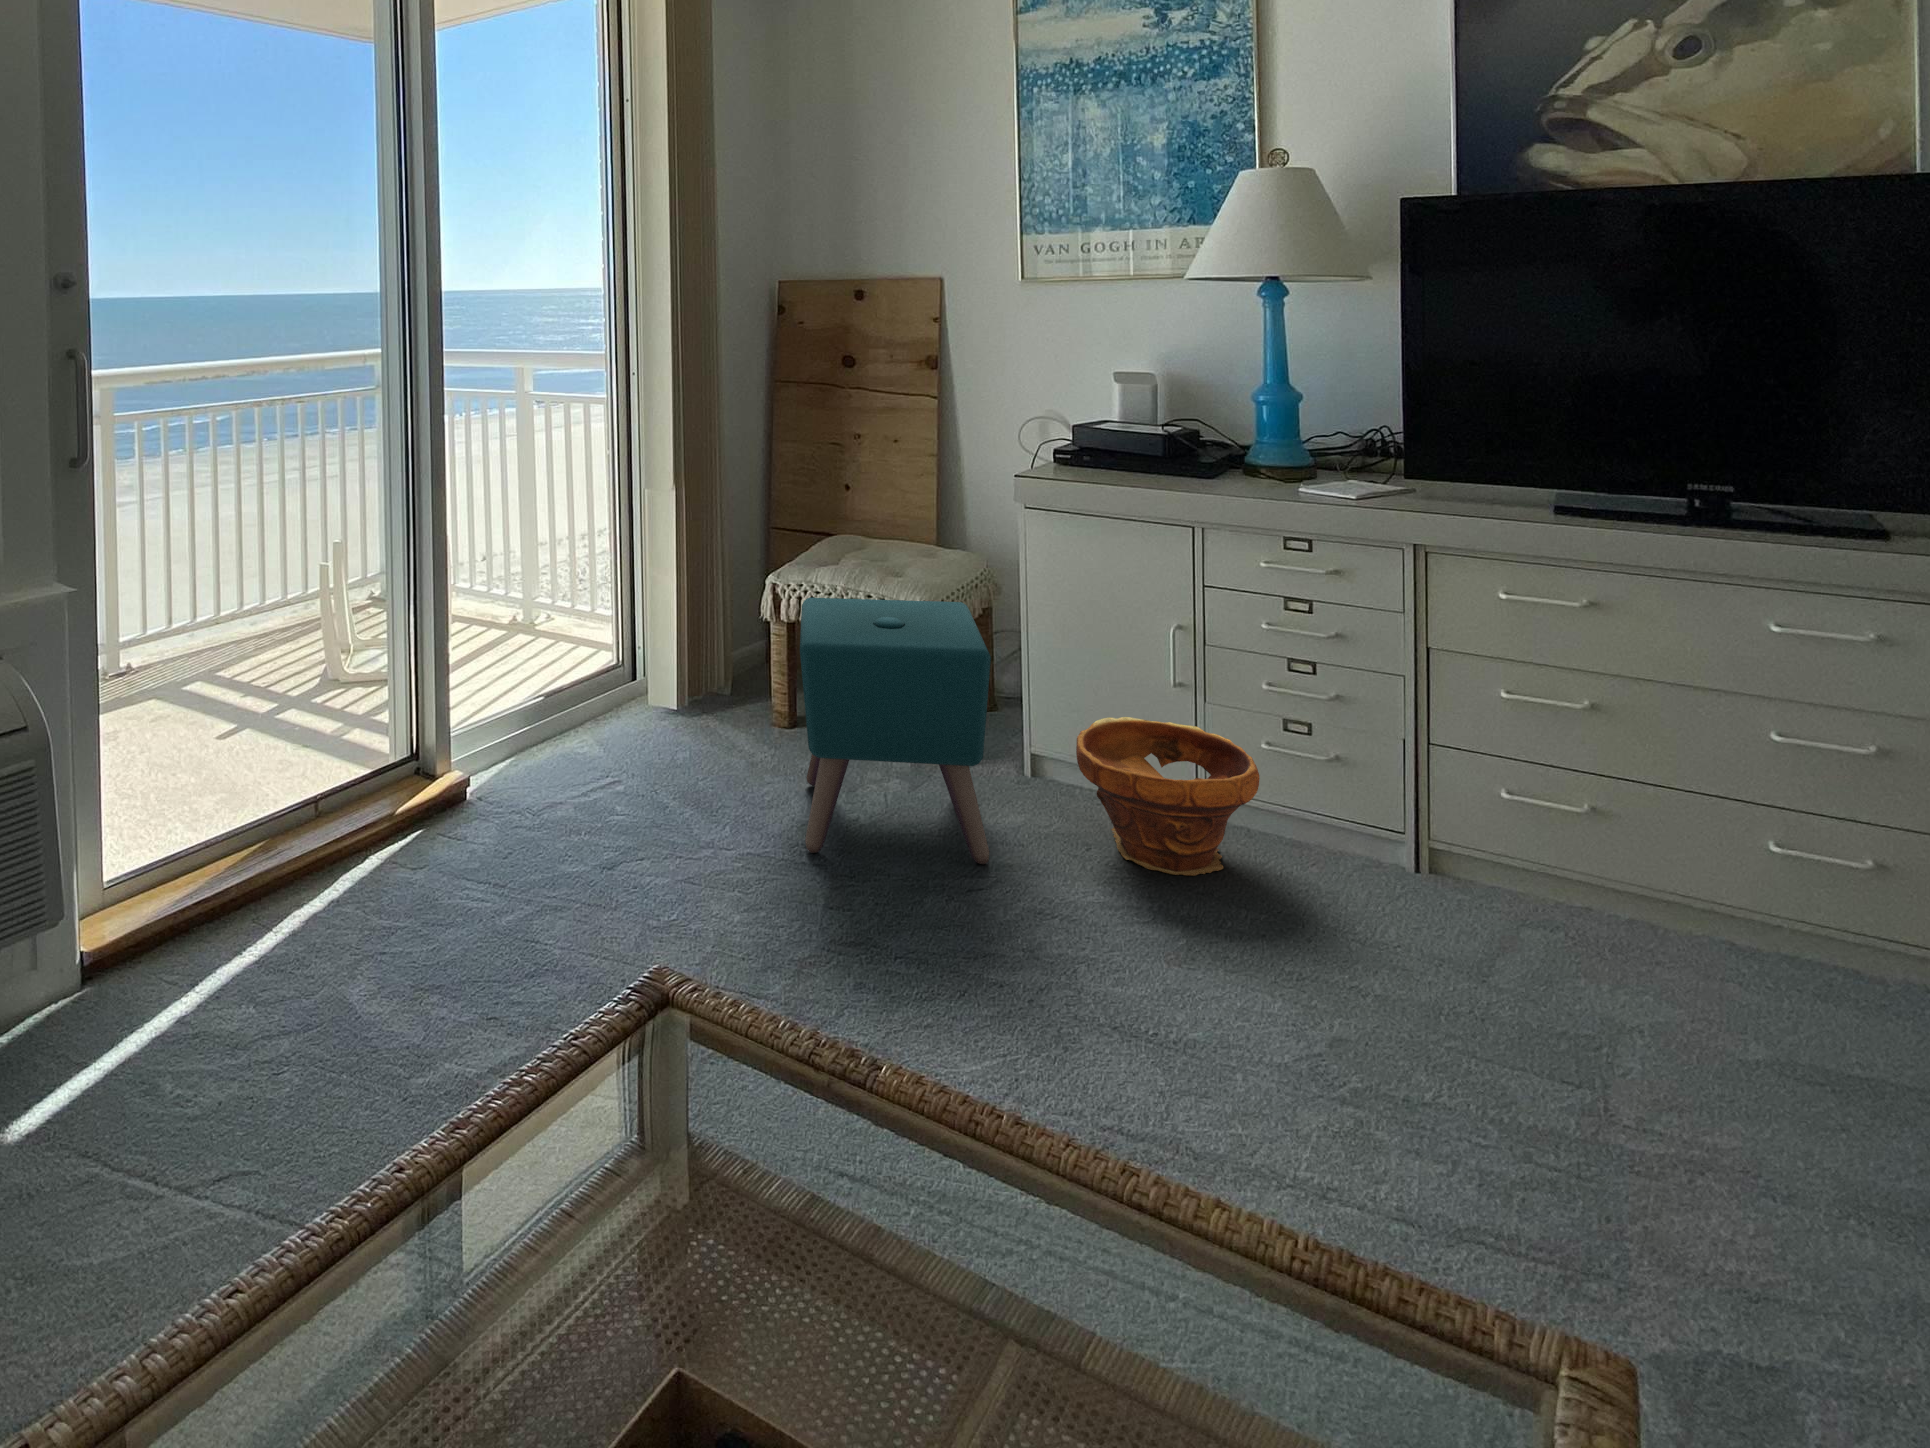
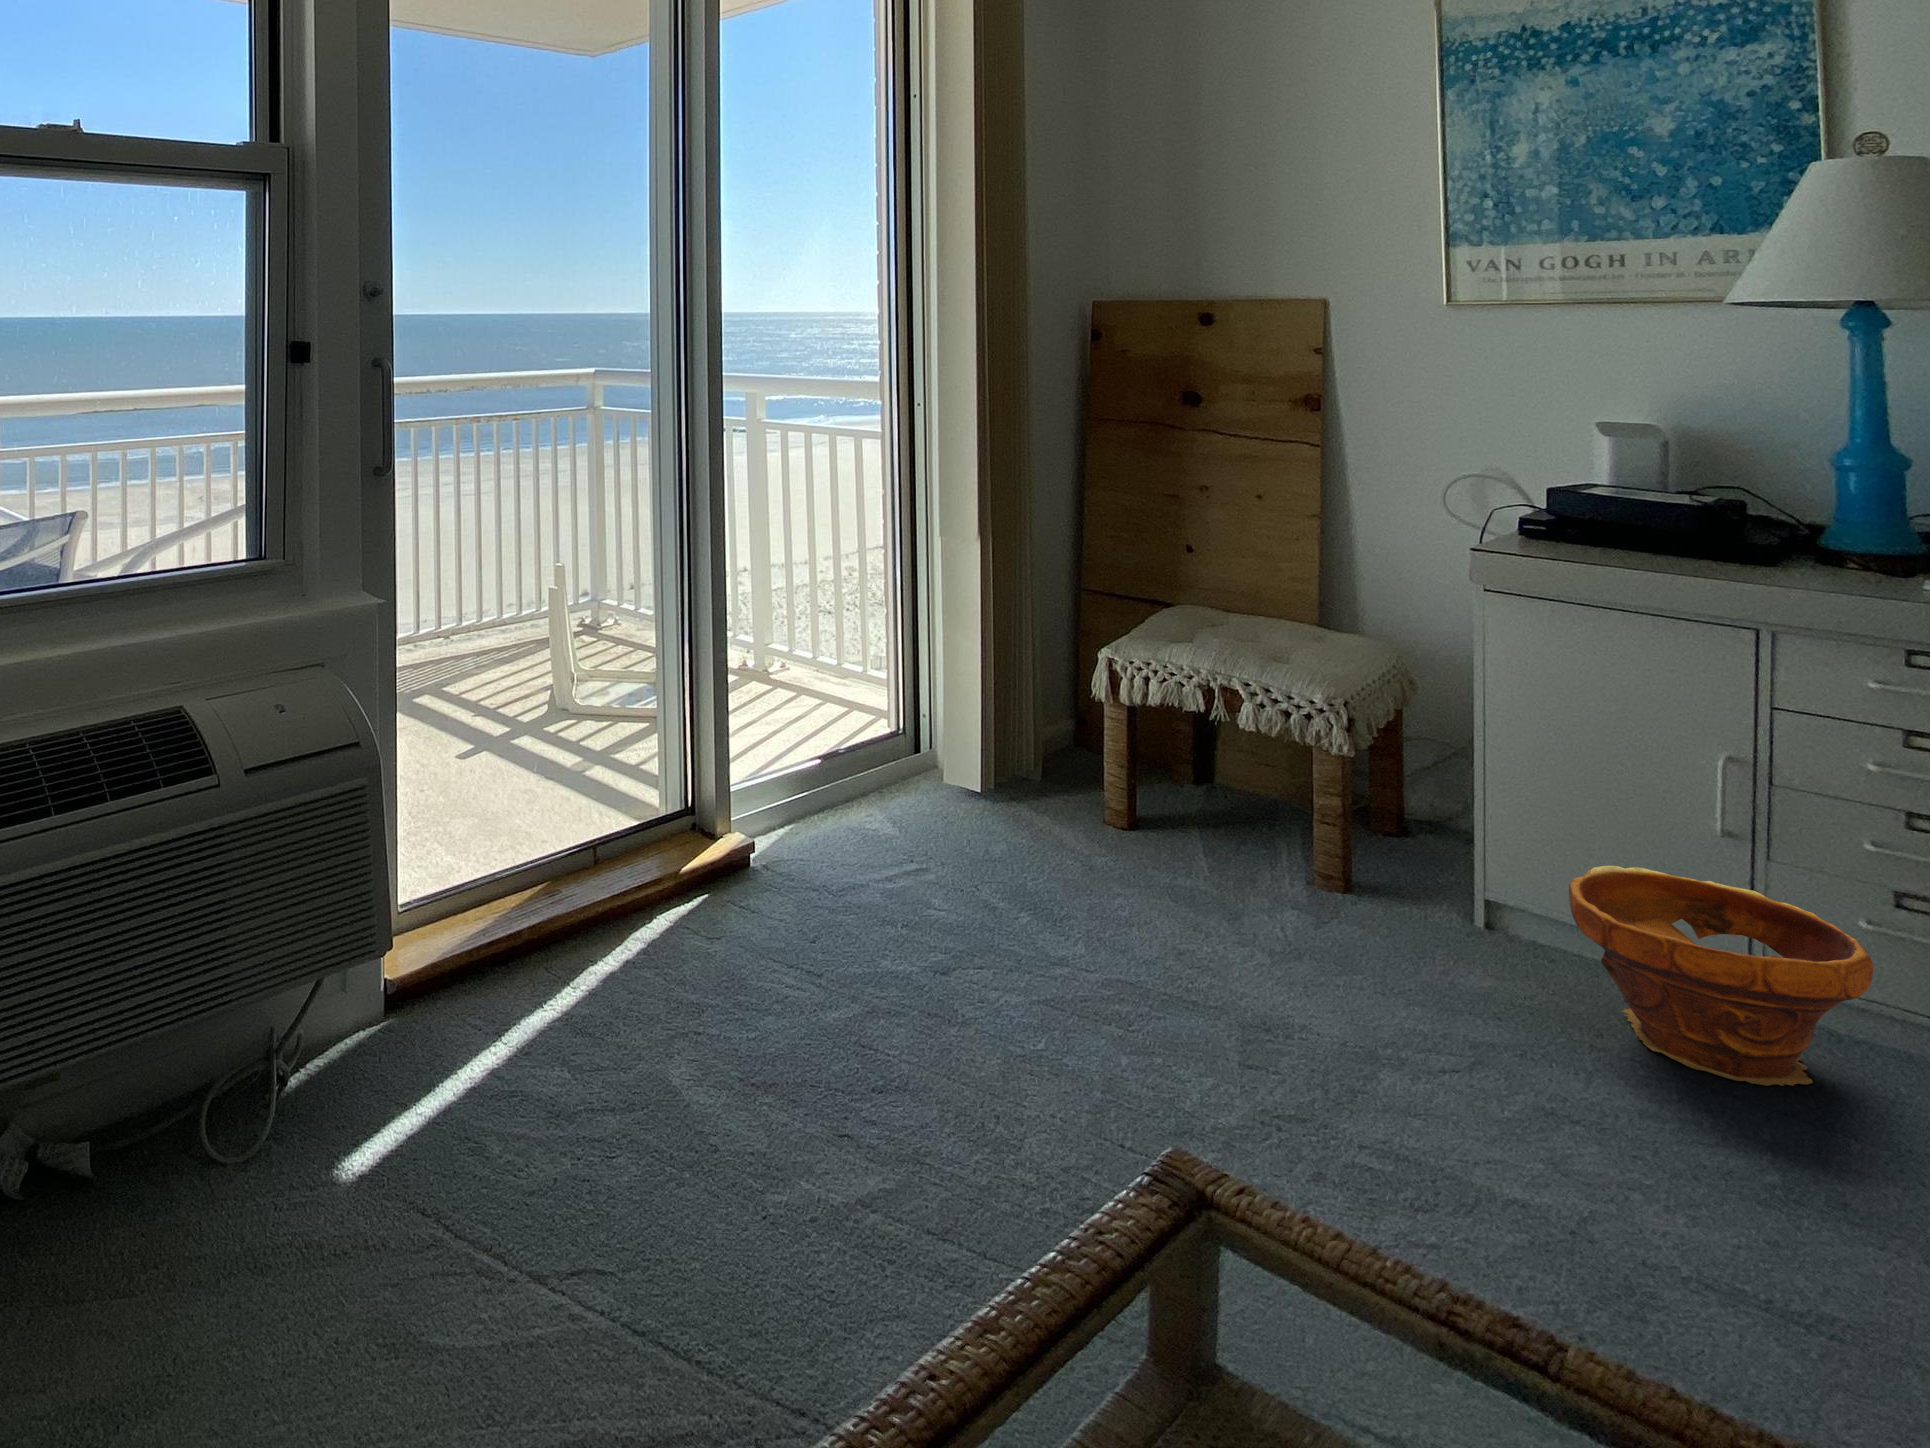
ottoman: present [800,598,991,864] -> none [1161,679,1448,1029]

